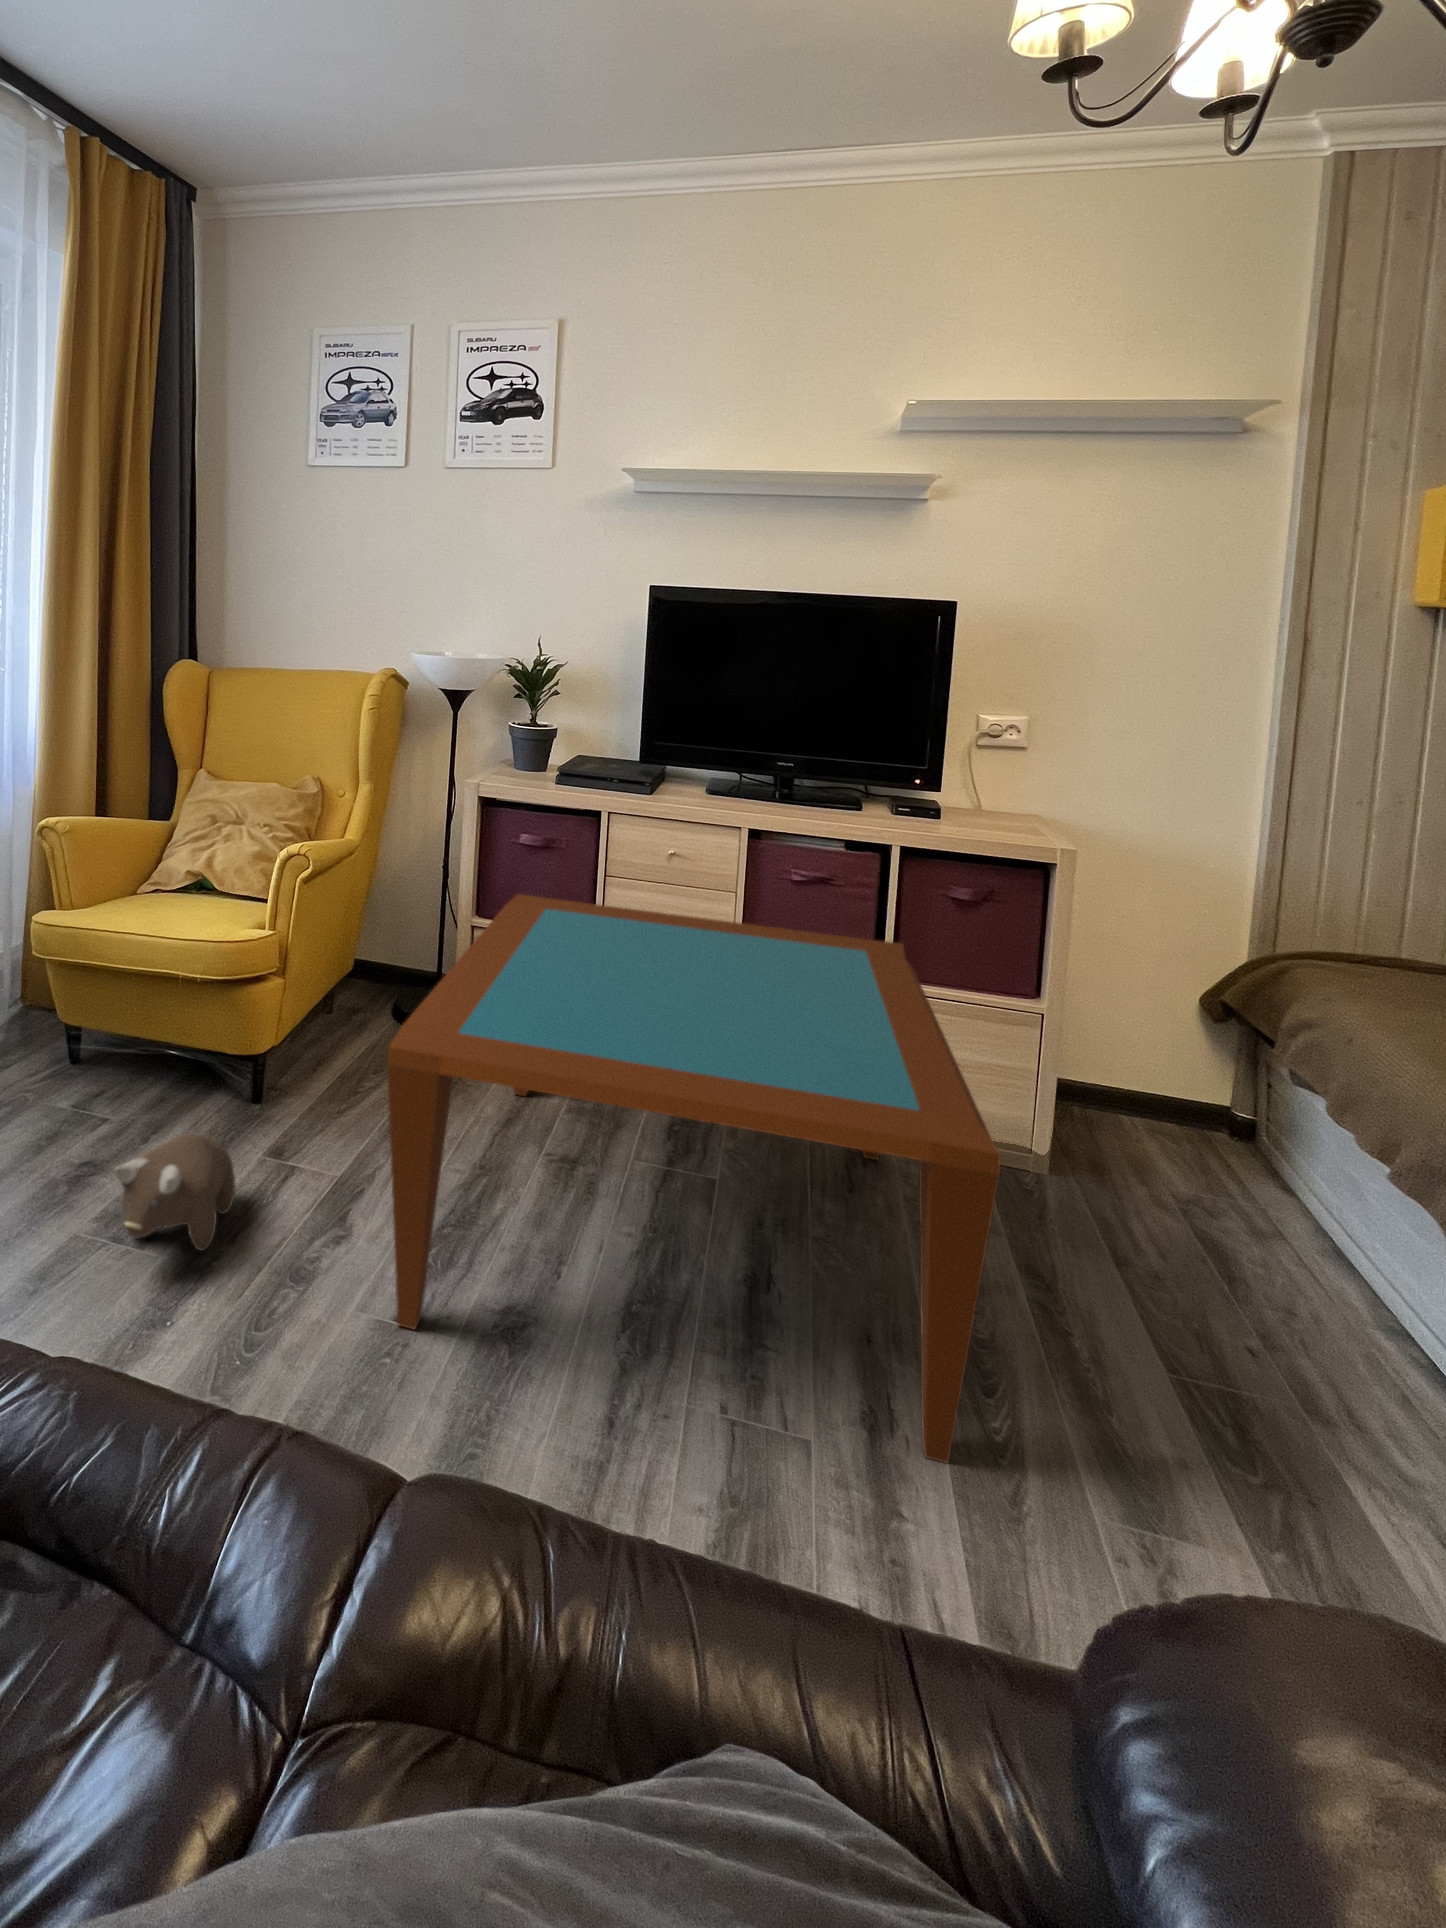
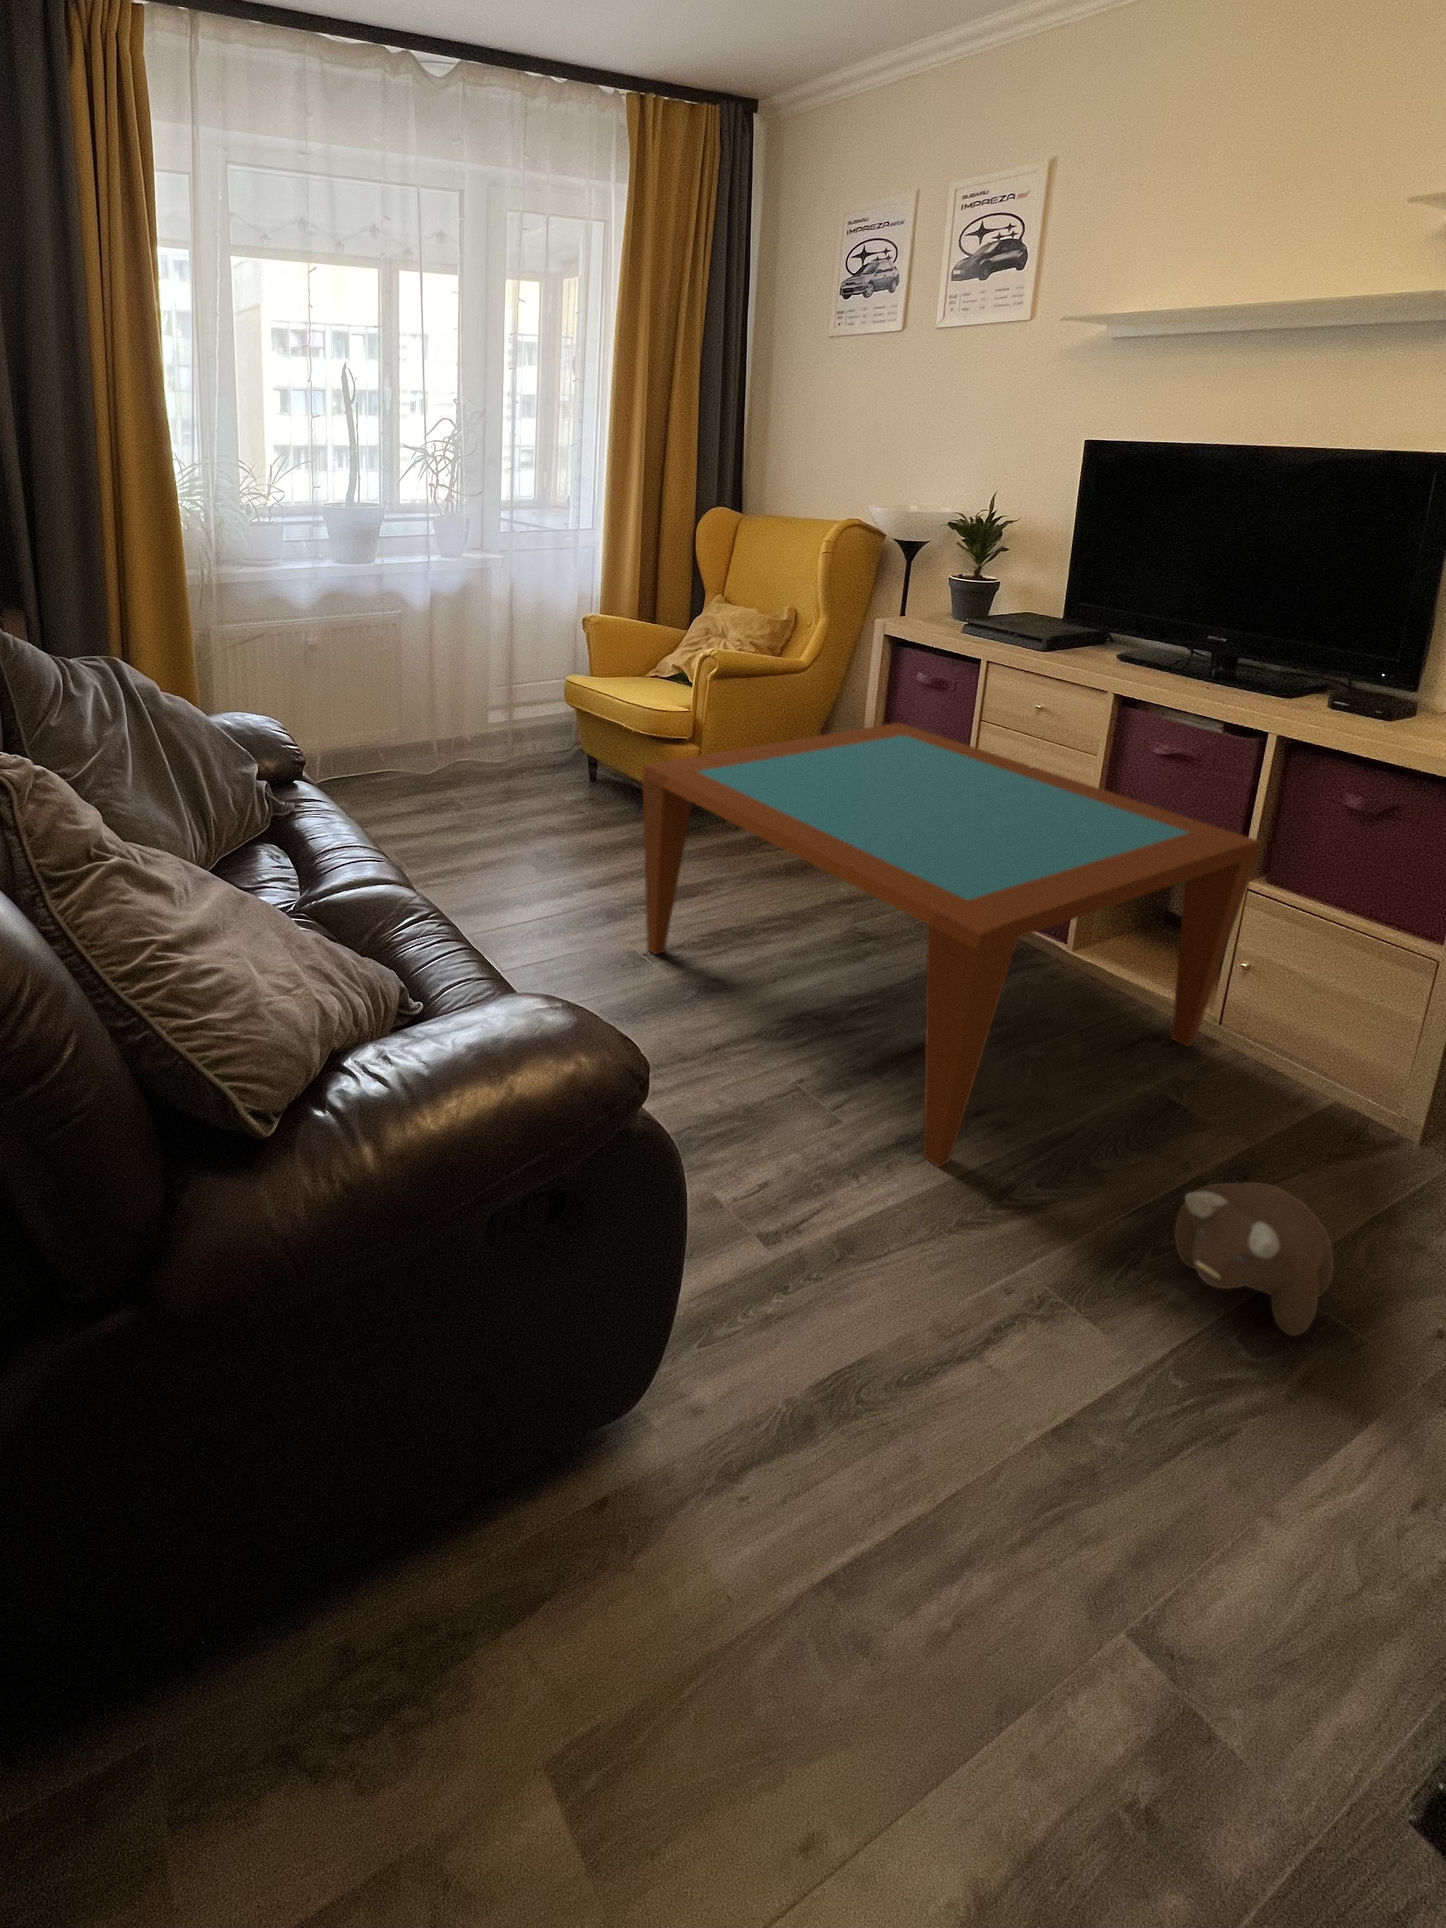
plush toy: present [114,1133,235,1250] -> present [1175,1182,1334,1336]

